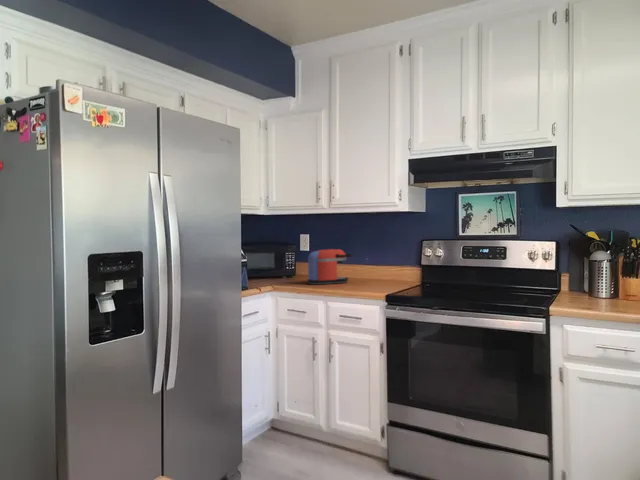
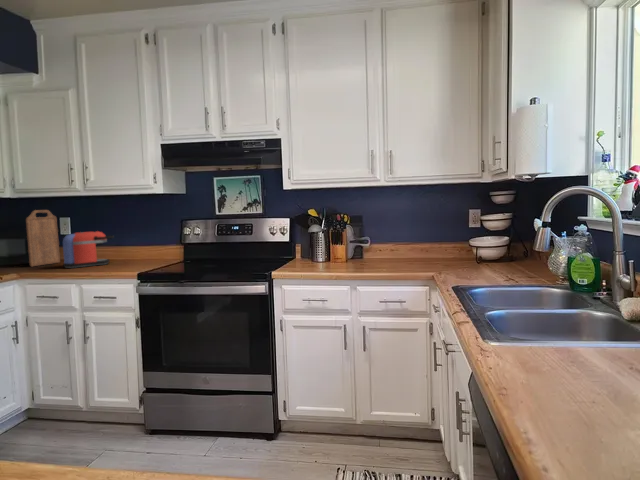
cutting board: none [275,227,300,280] -> present [26,210,60,266]

